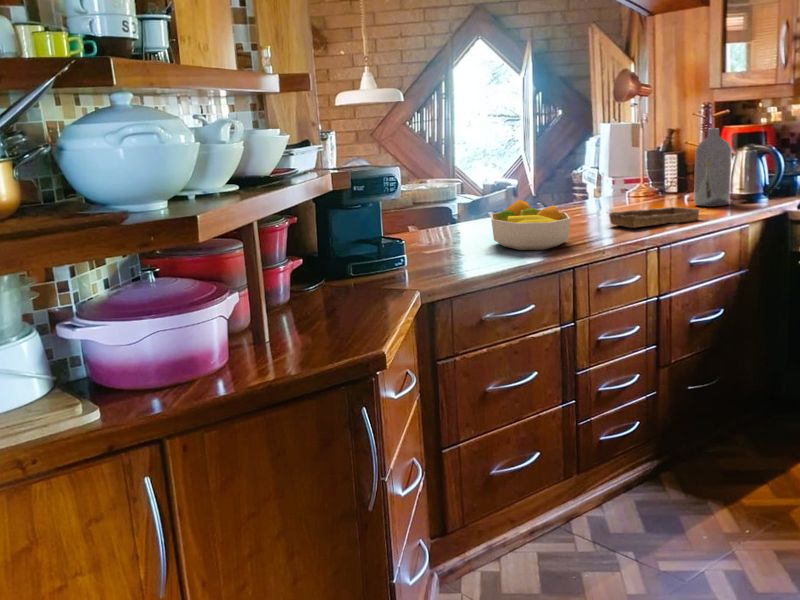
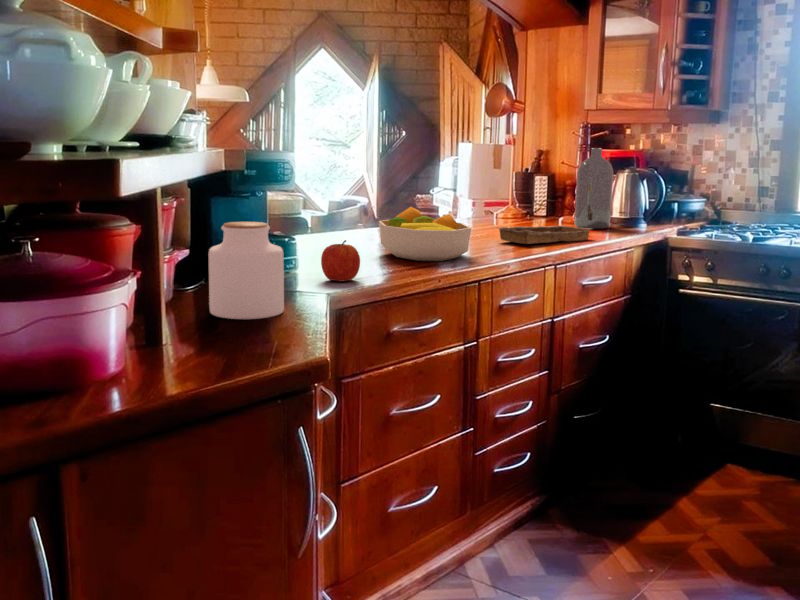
jar: none [312,232,378,316] -> present [208,222,284,319]
apple: none [424,239,458,275] -> present [321,240,360,282]

